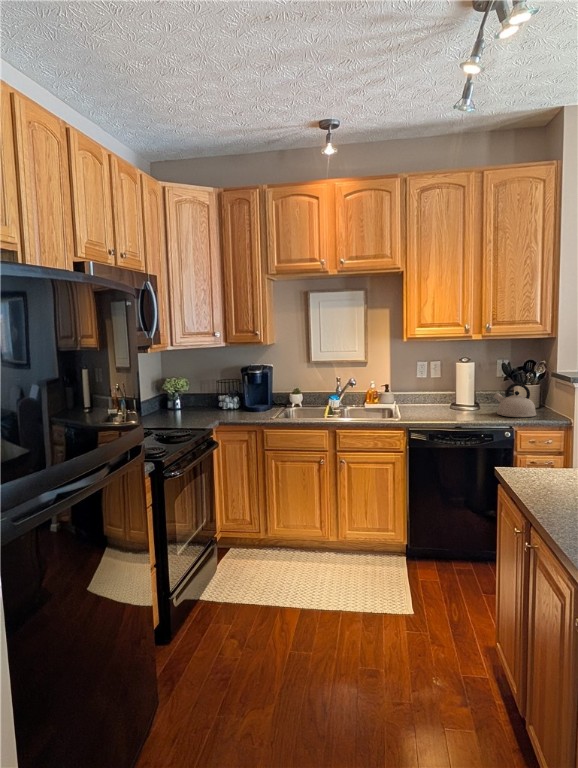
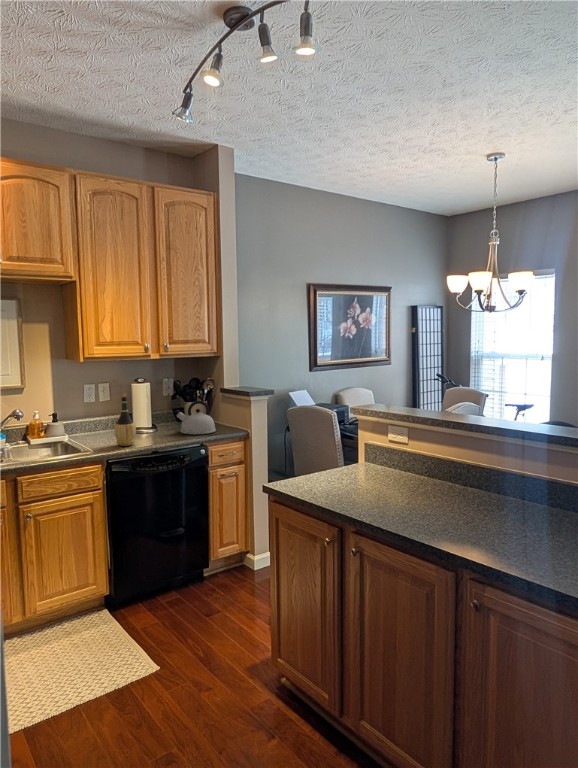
wine bottle: none [424,370,443,418] -> present [114,394,136,446]

